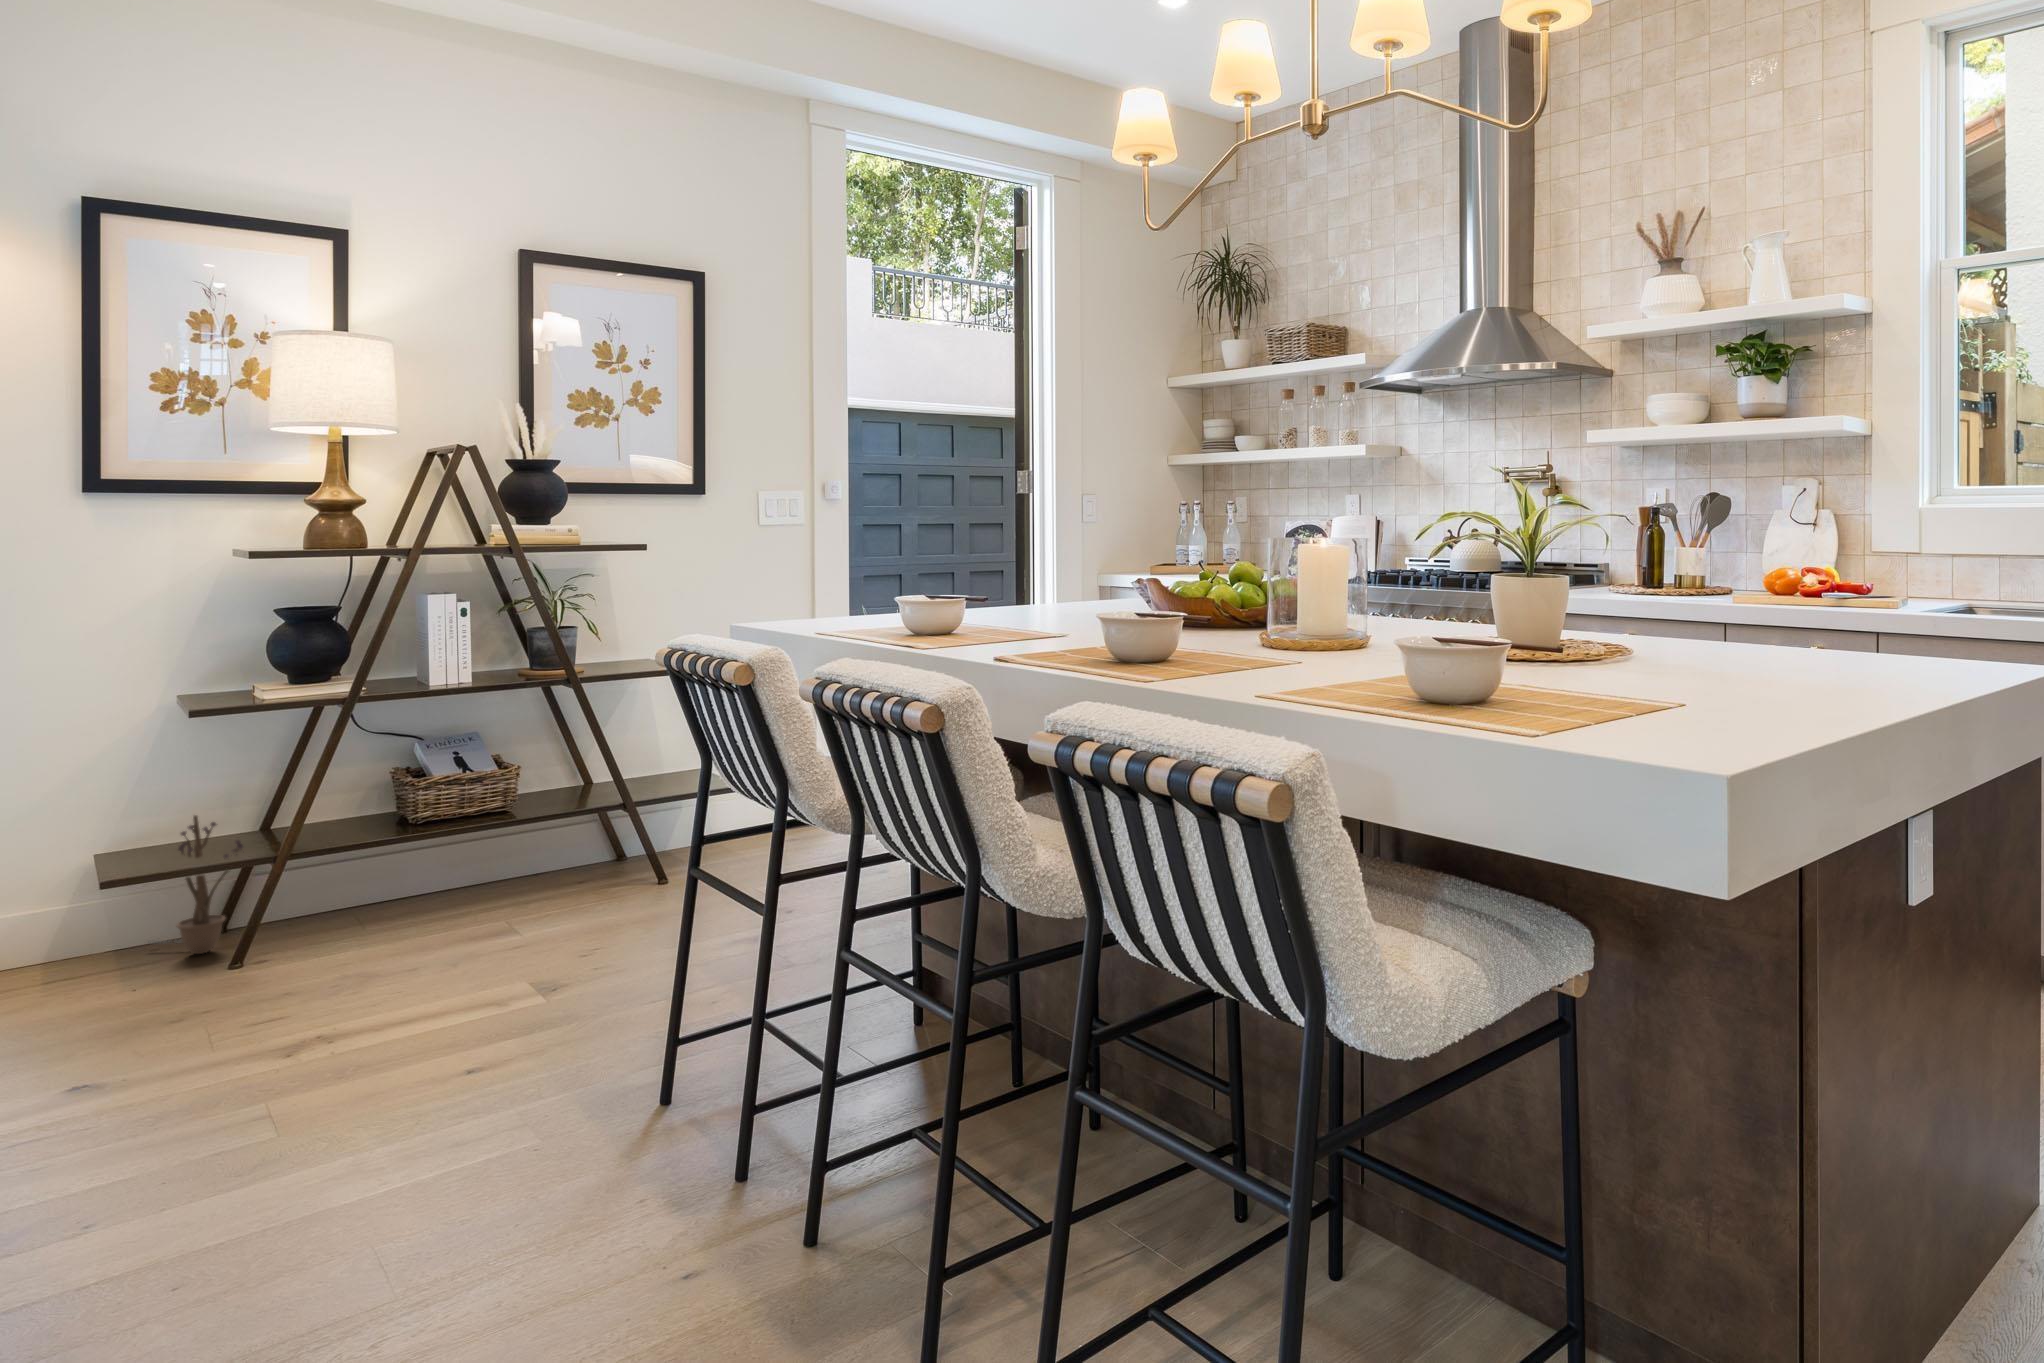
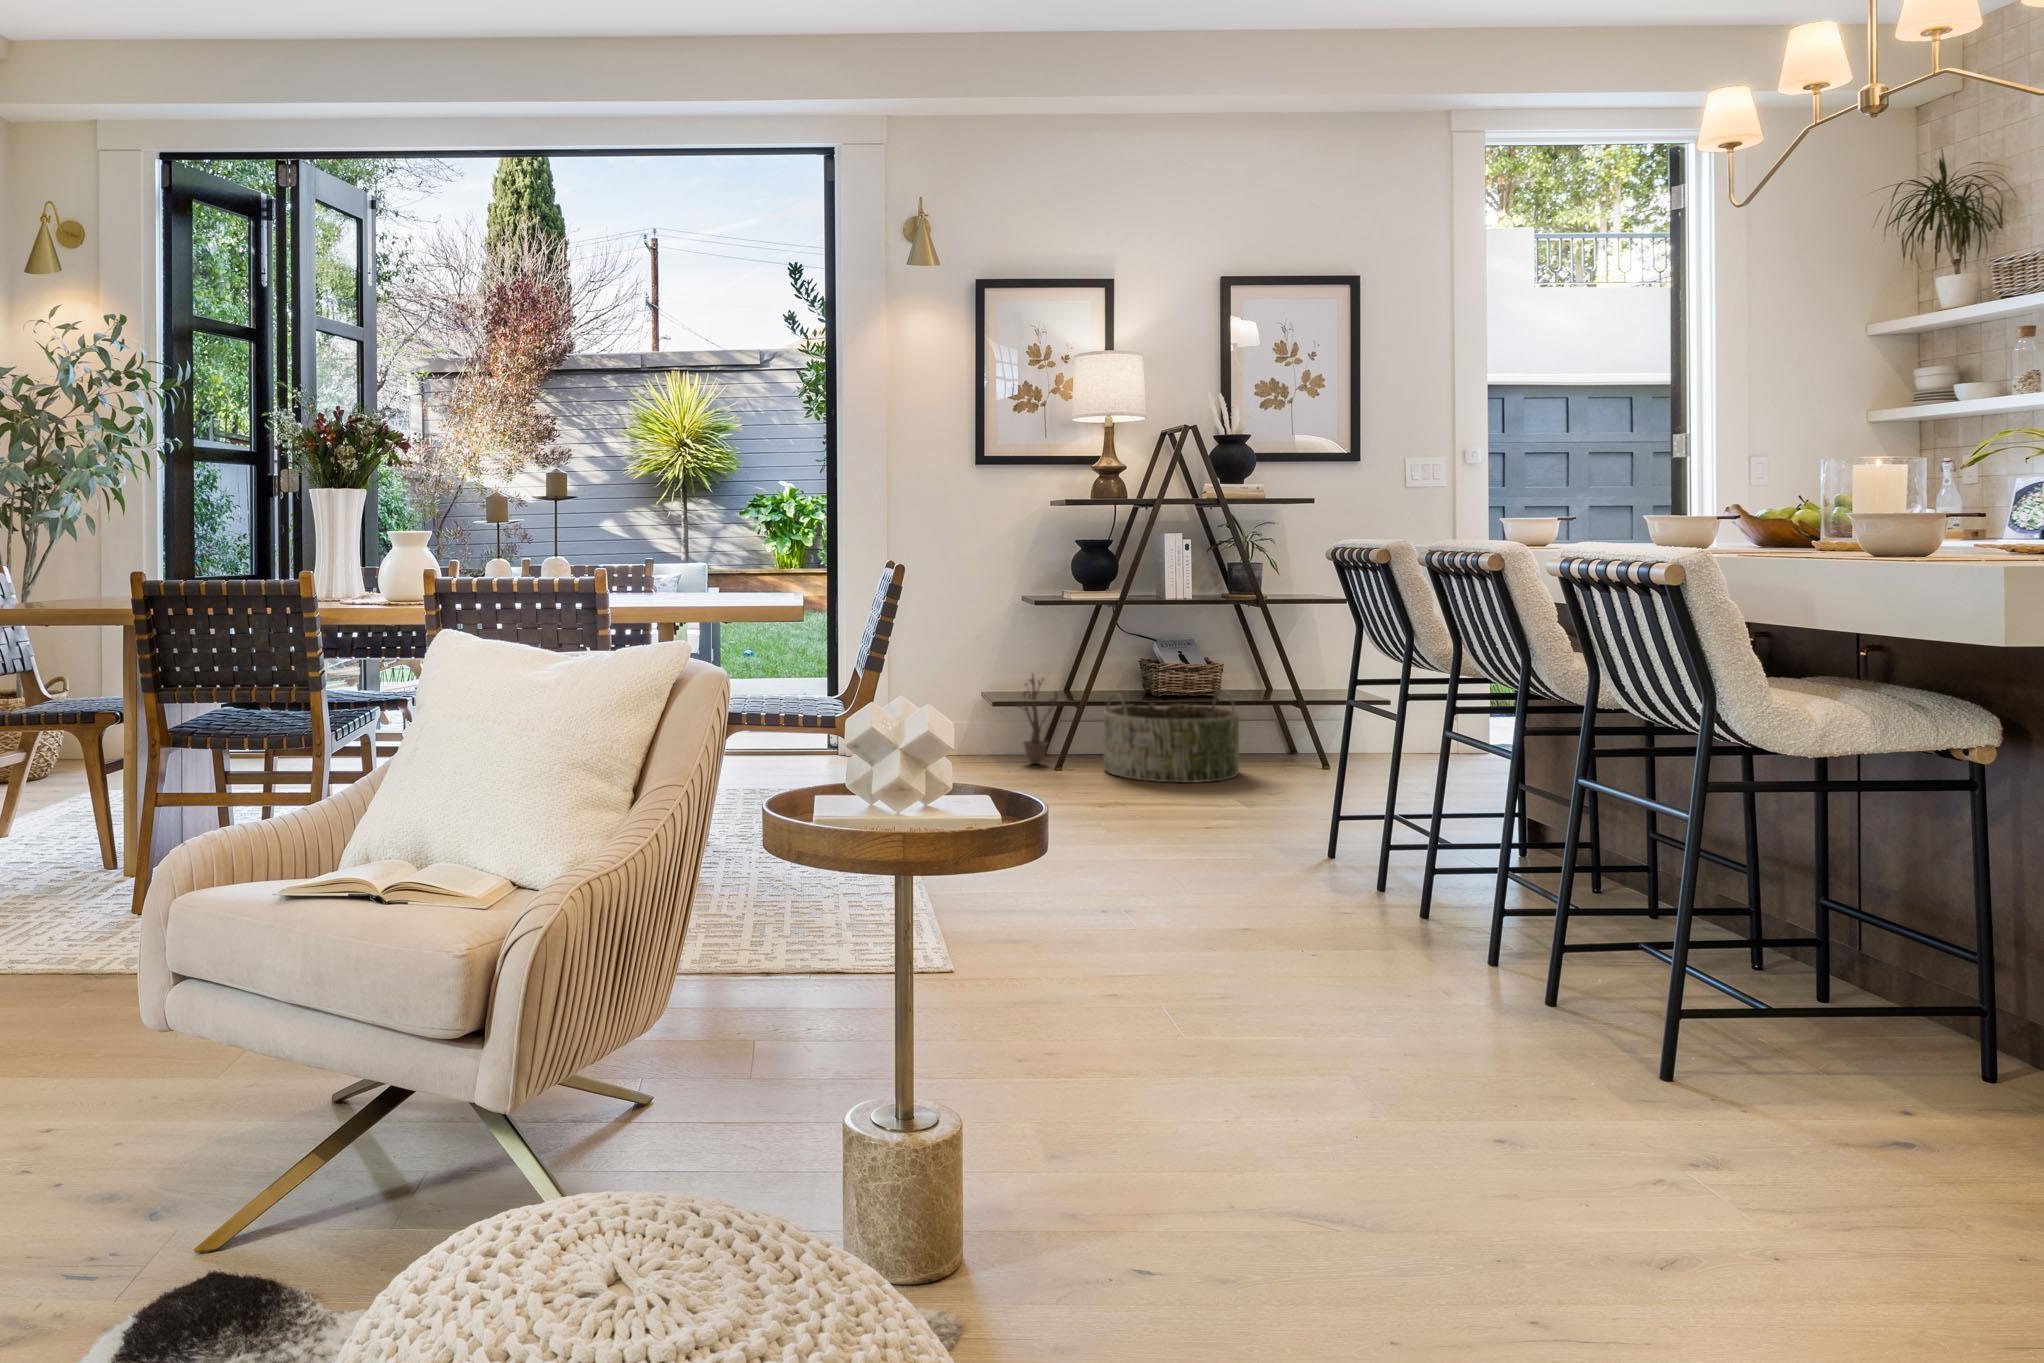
basket: none [322,803,540,962] -> present [1104,690,1239,783]

